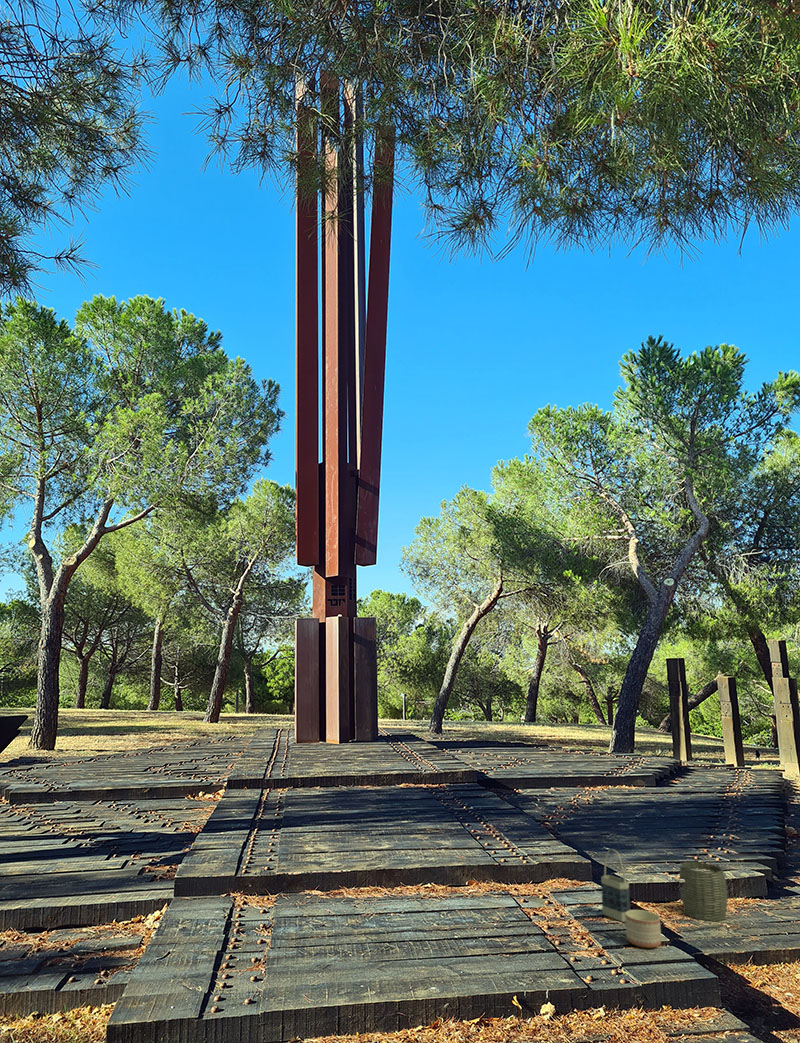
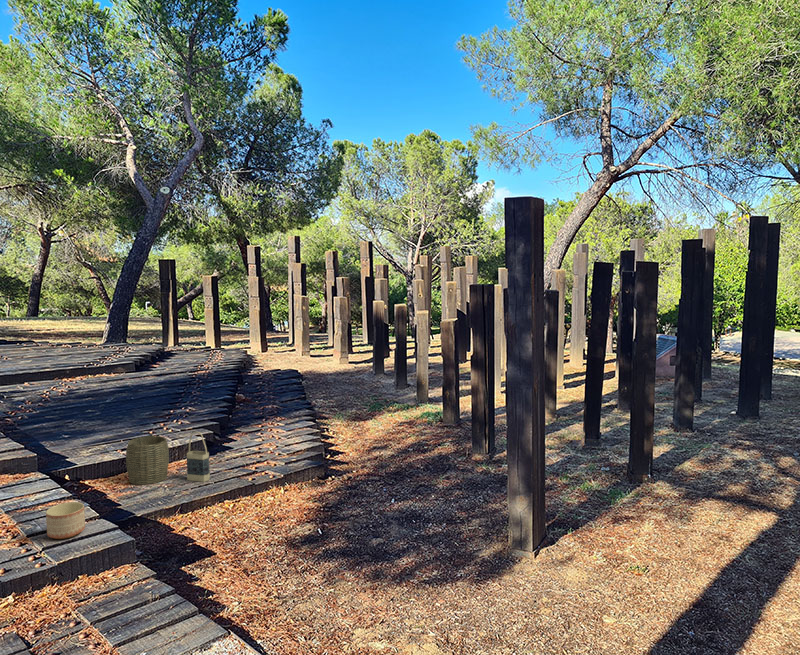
bag: present [601,849,630,922] -> present [187,432,210,482]

